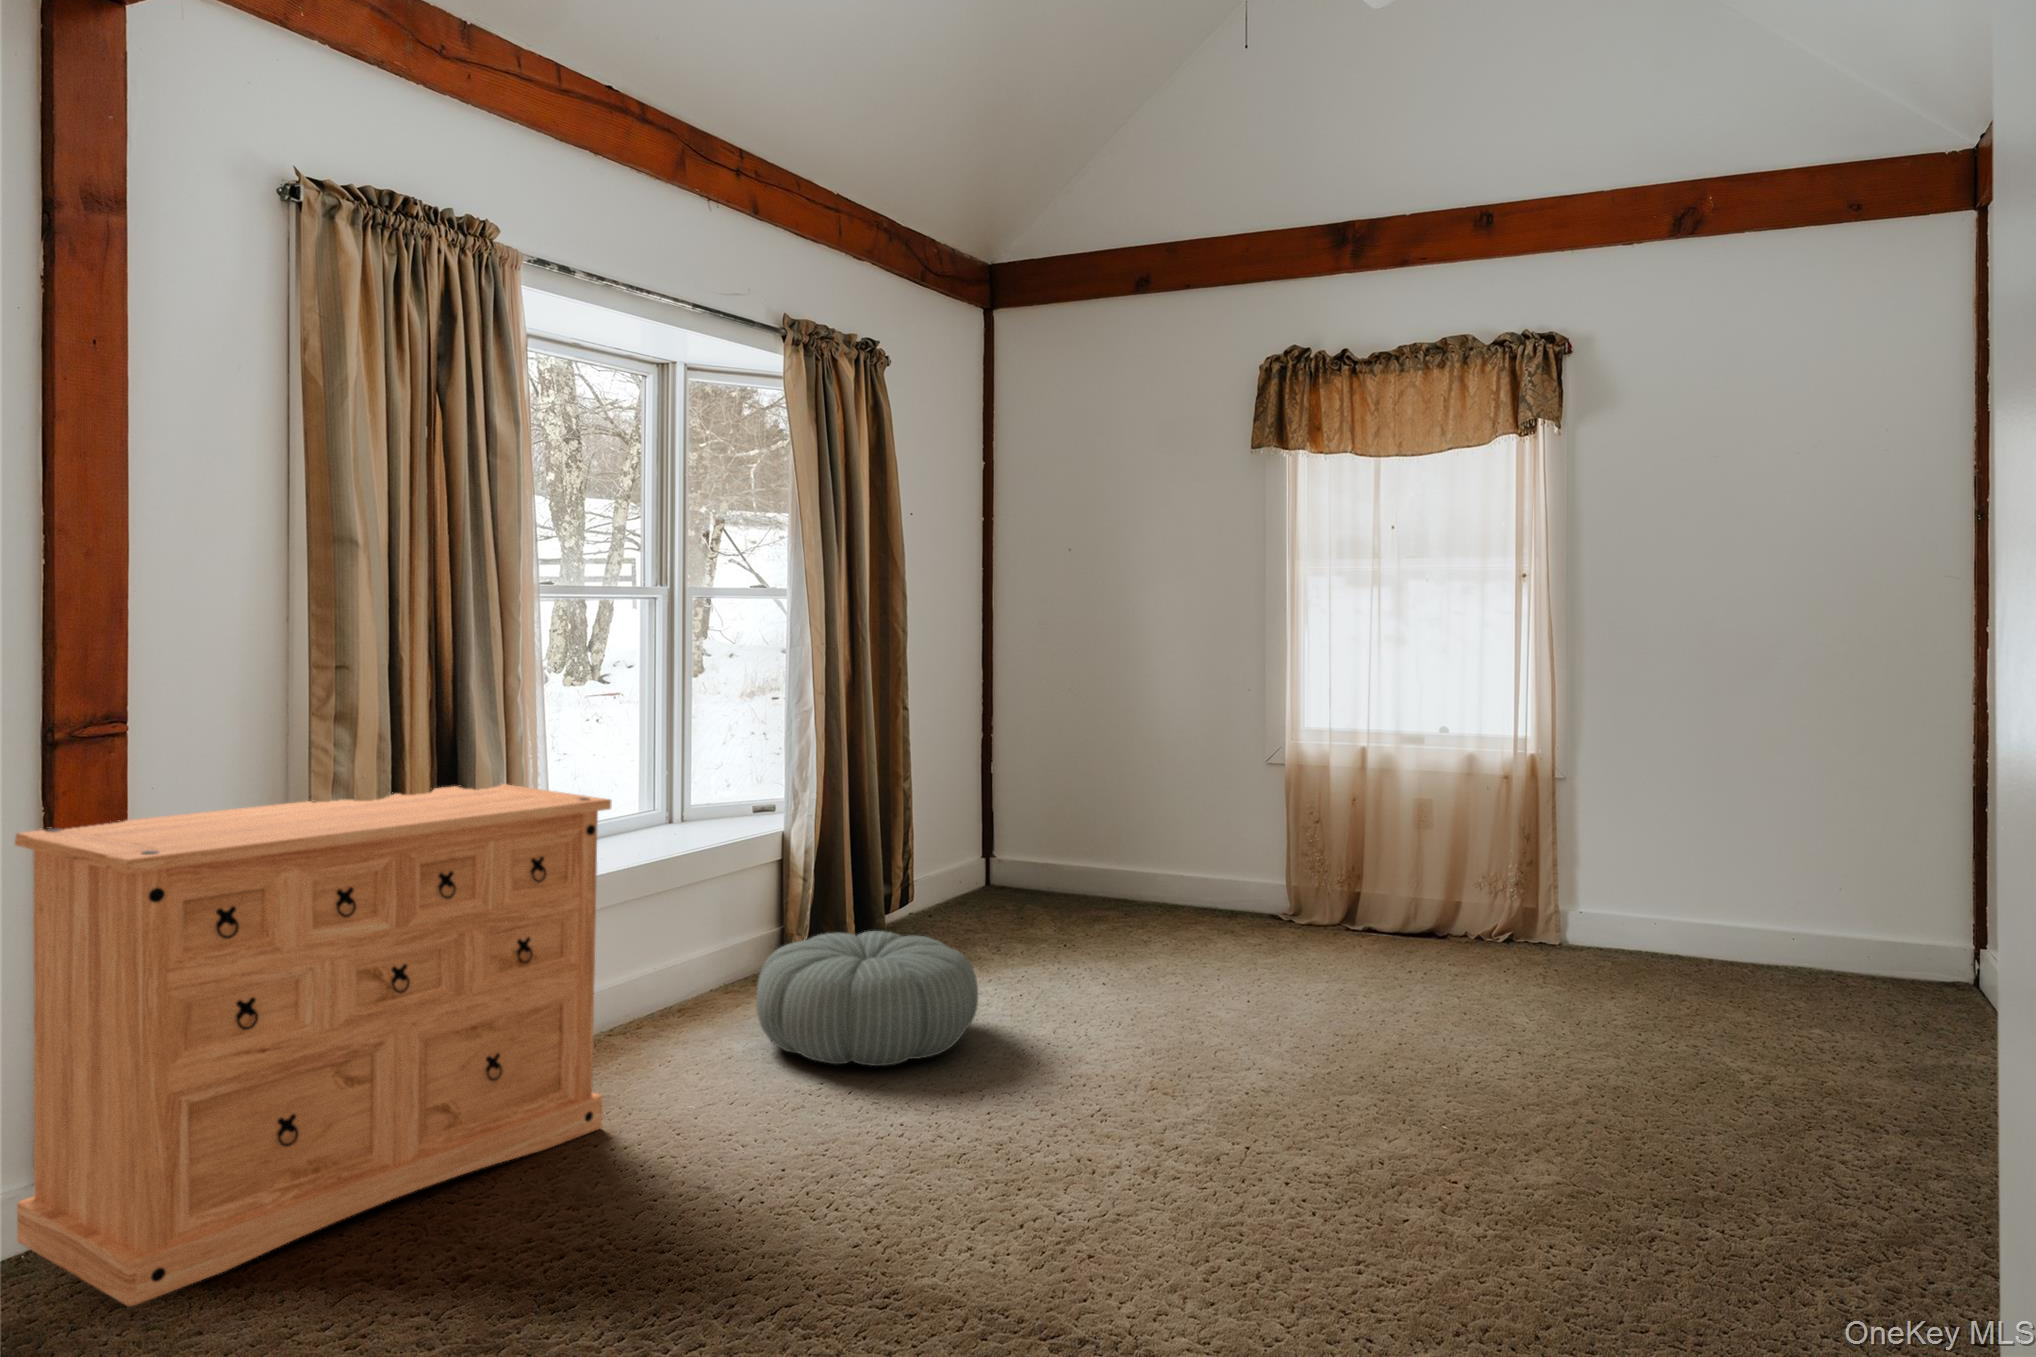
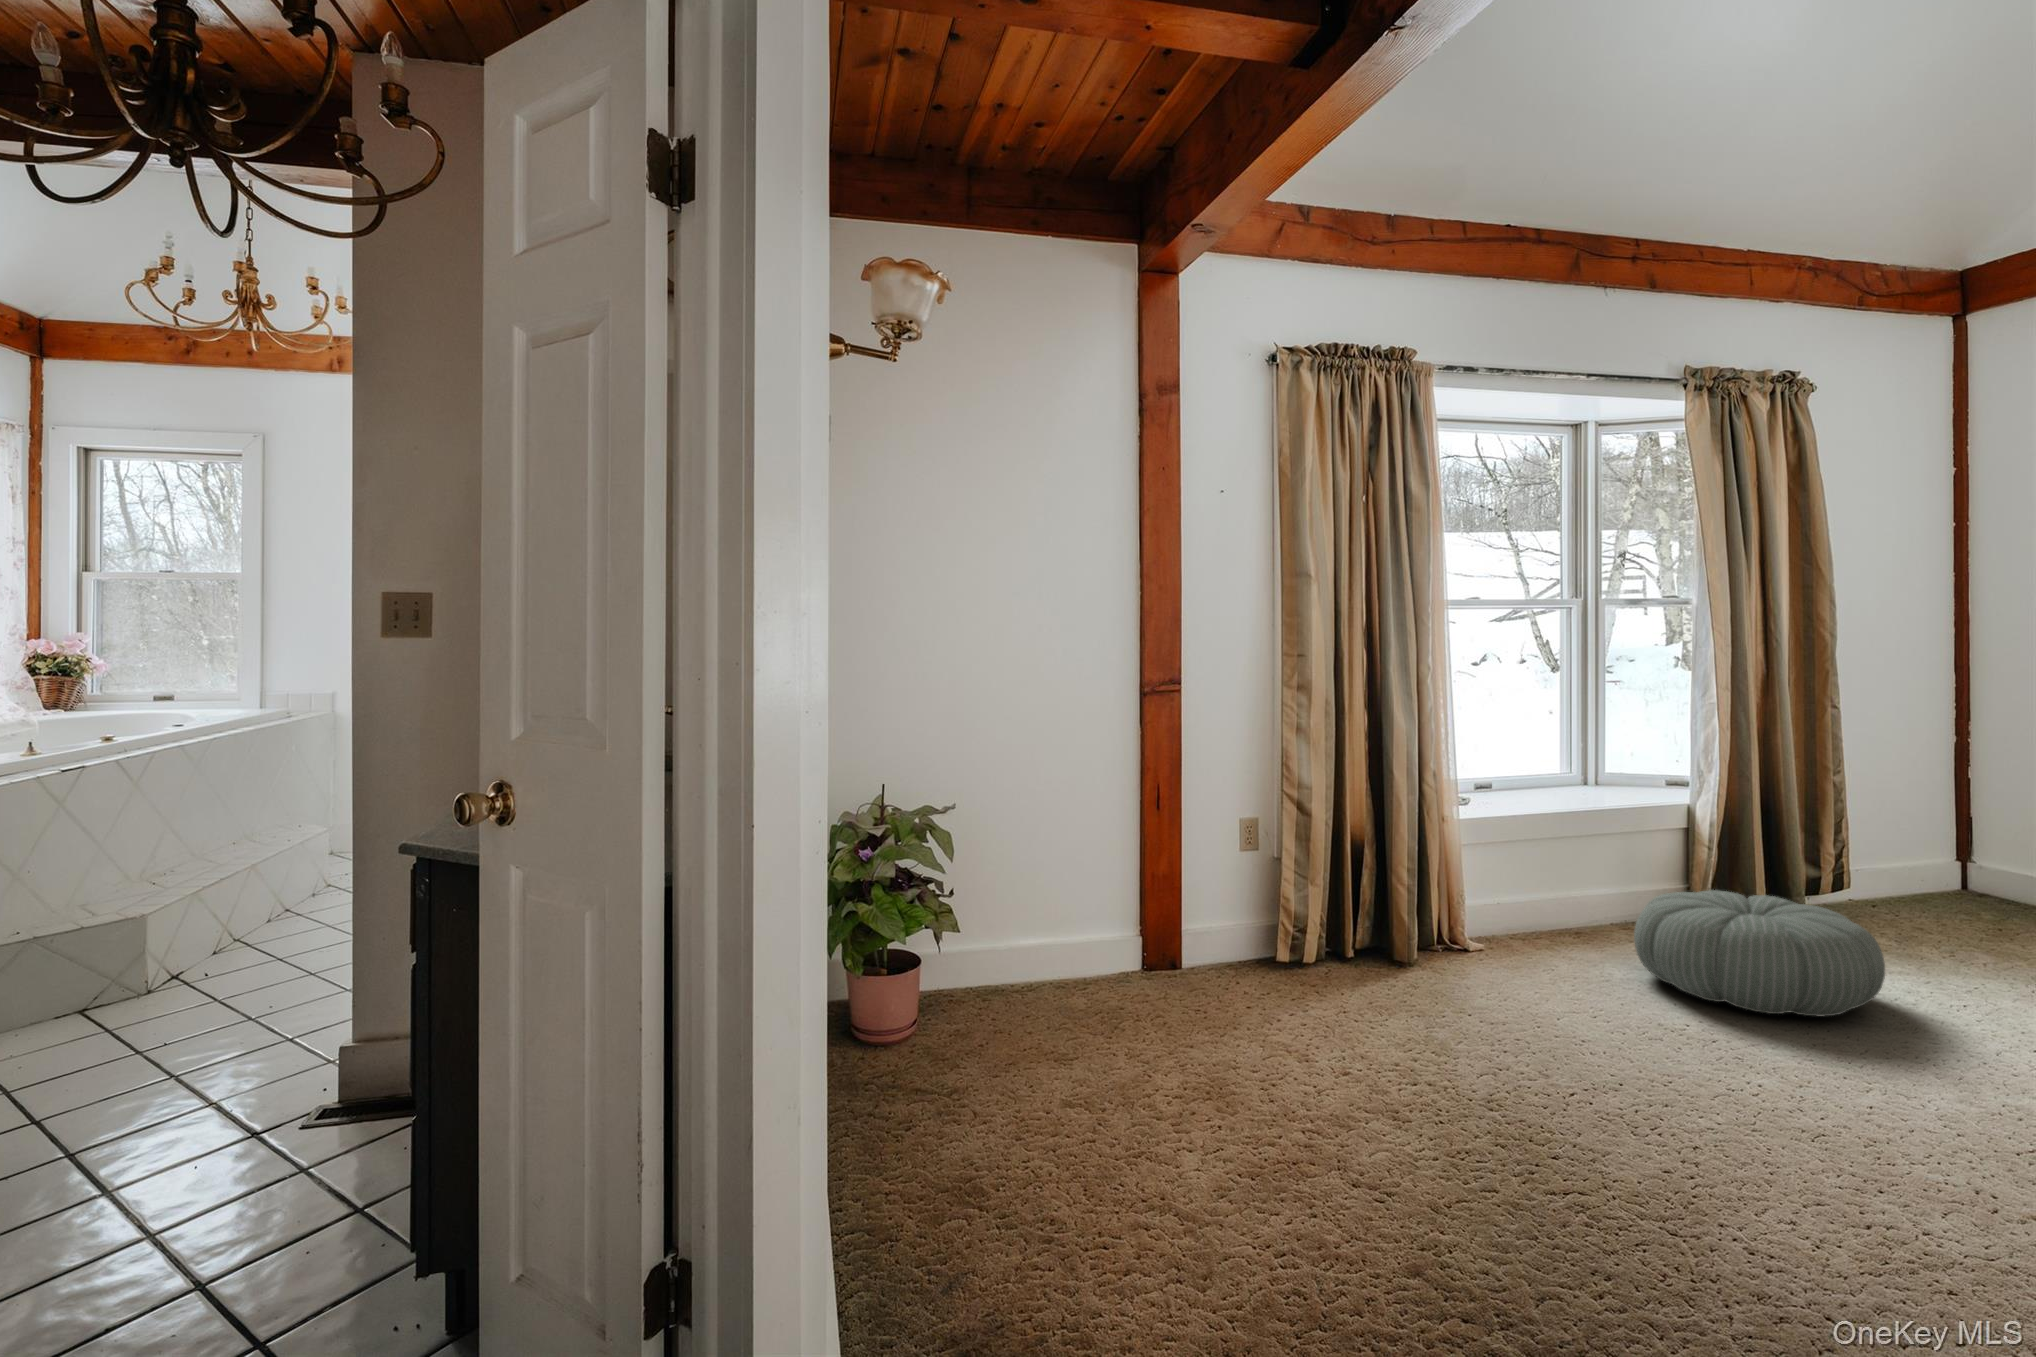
dresser: present [15,784,611,1306] -> none [1123,737,1485,1013]

